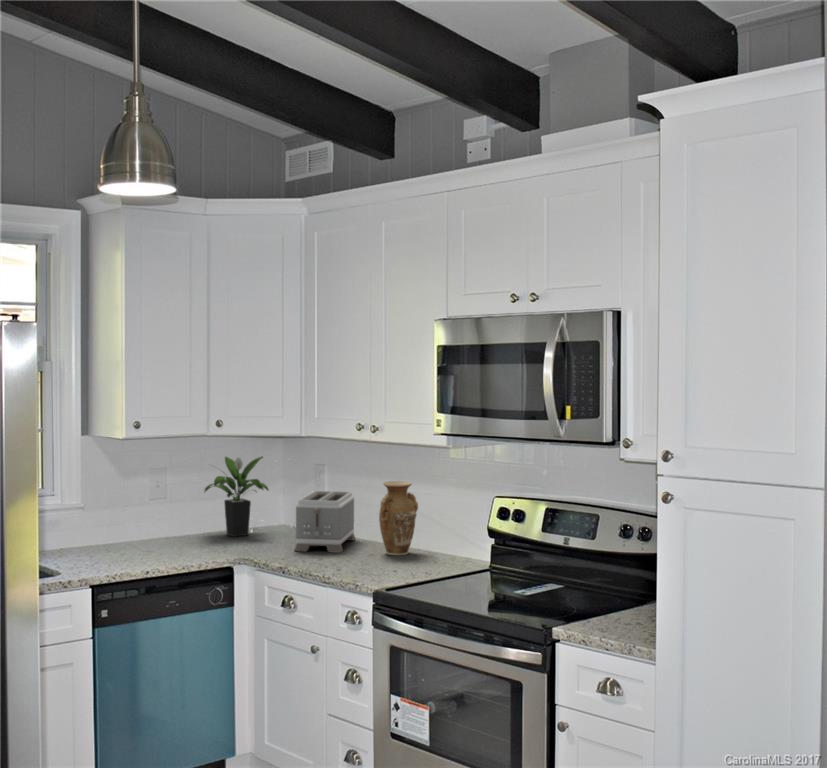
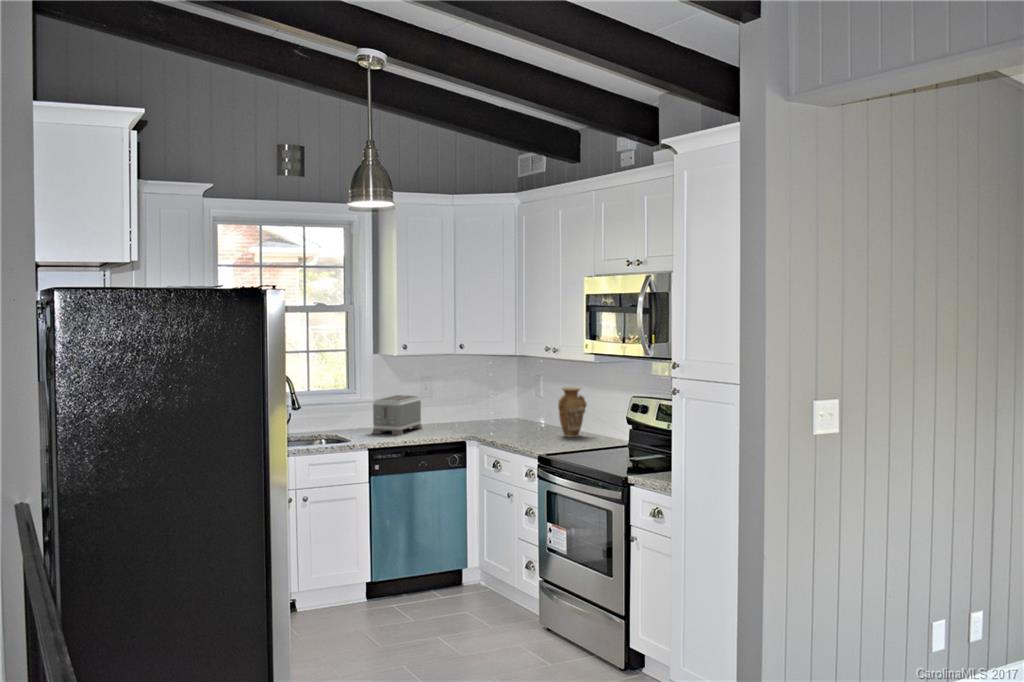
potted plant: present [205,456,268,537] -> none [450,371,493,425]
toaster: present [294,491,355,553] -> present [372,395,422,435]

